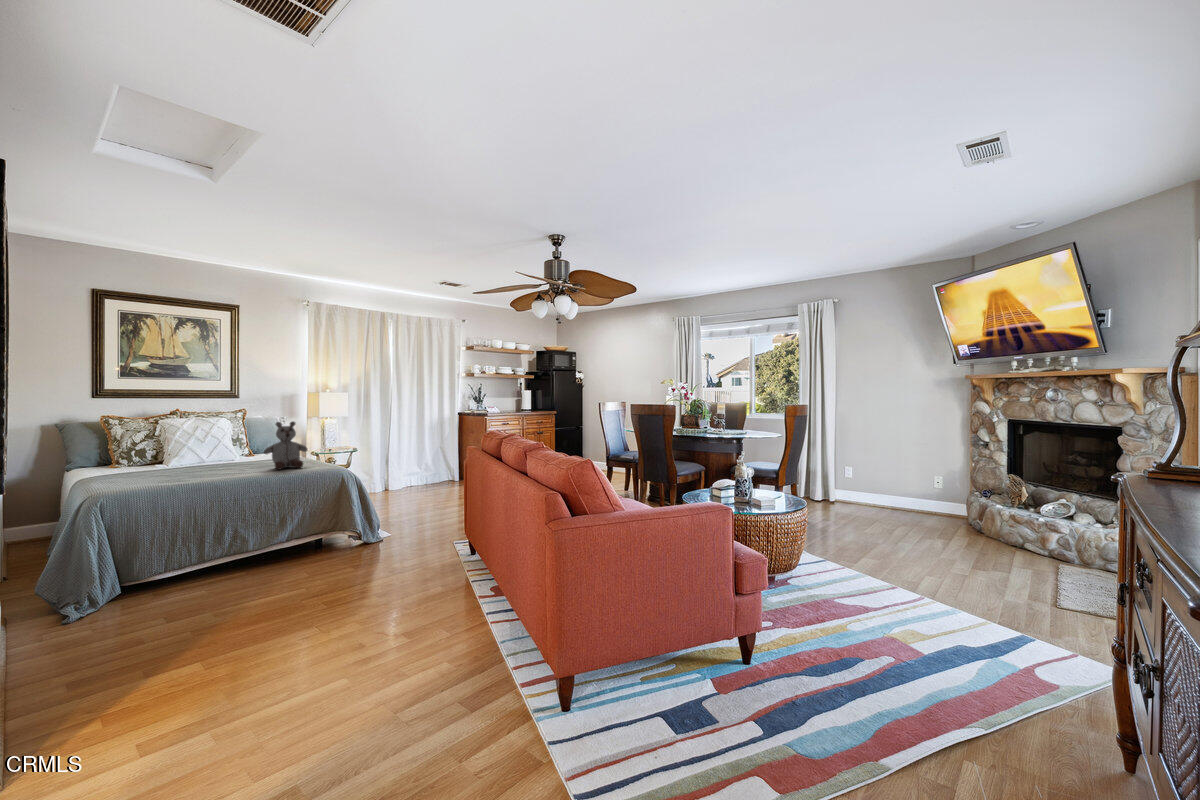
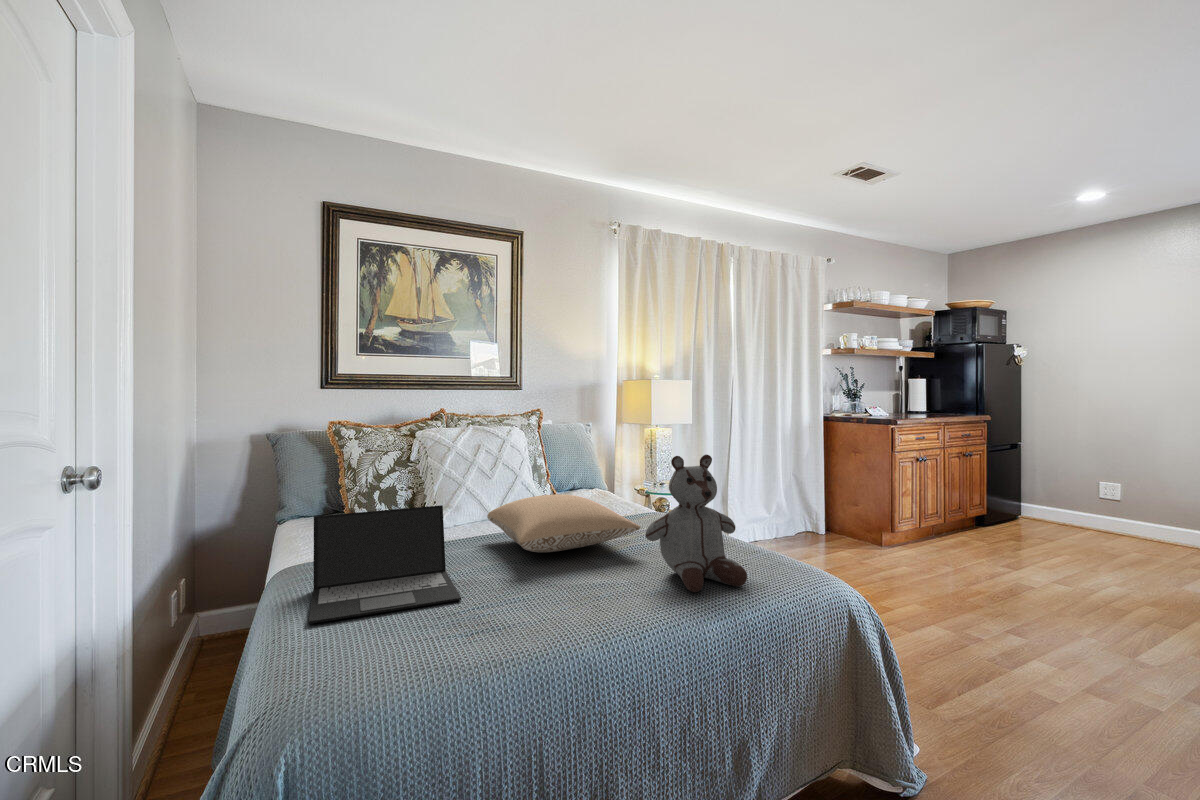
pillow: none [197,444,271,466] -> present [487,495,640,552]
laptop: none [101,446,174,483] -> present [309,505,461,624]

